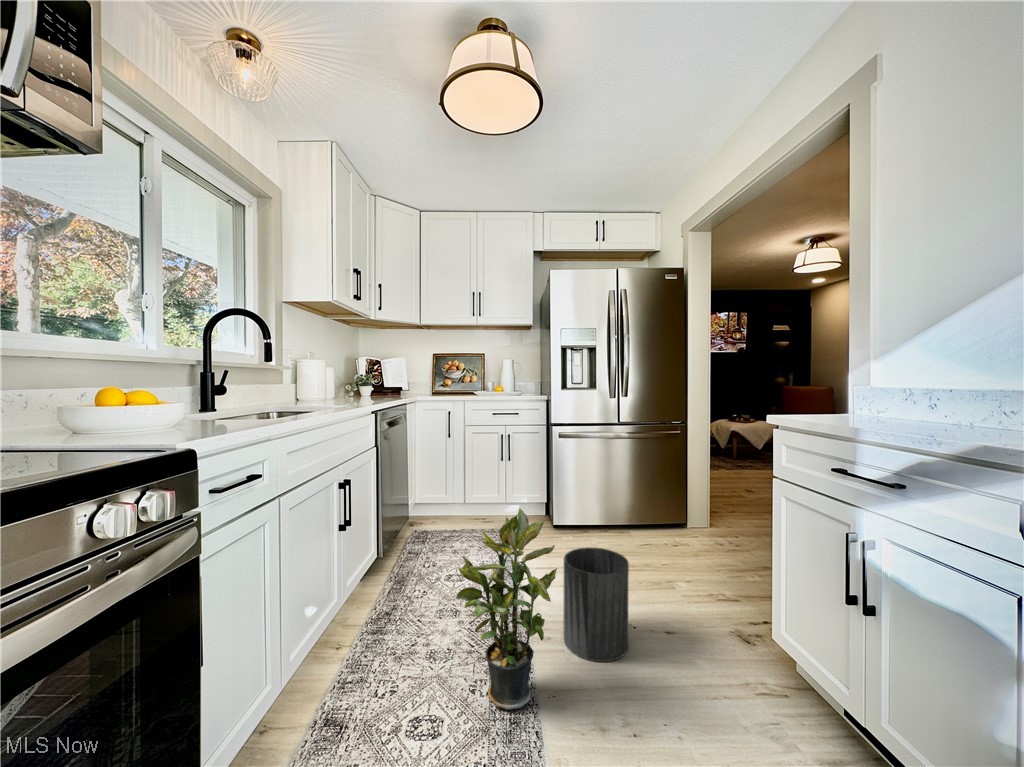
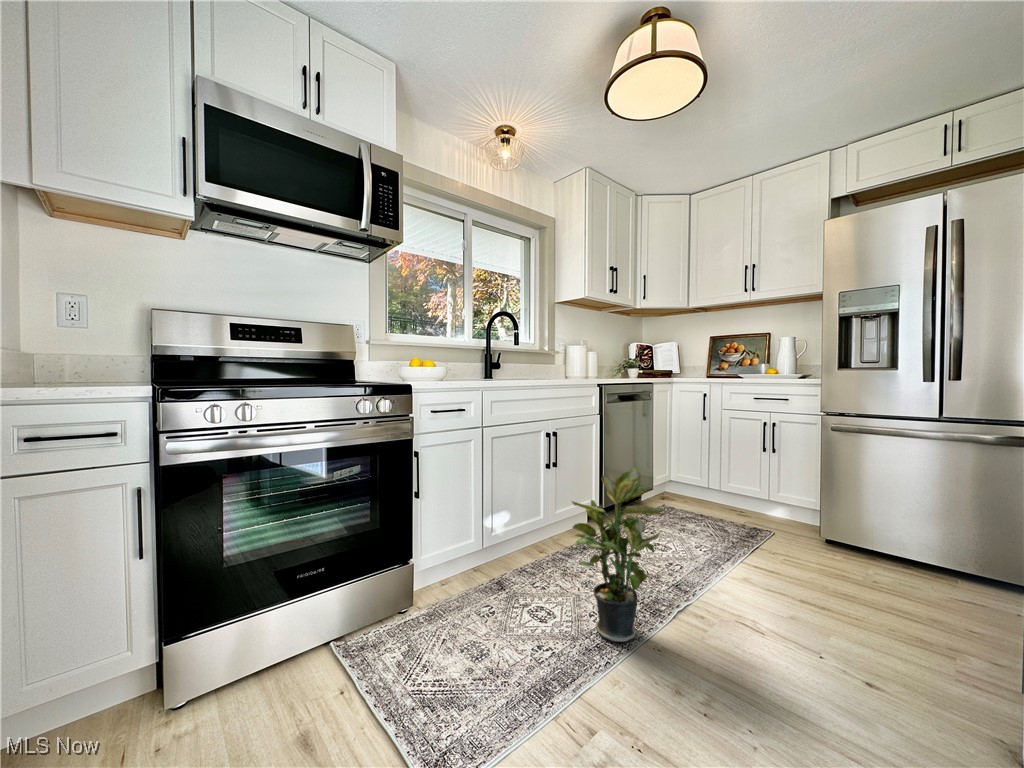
trash can: present [564,547,629,662] -> none [708,536,792,668]

